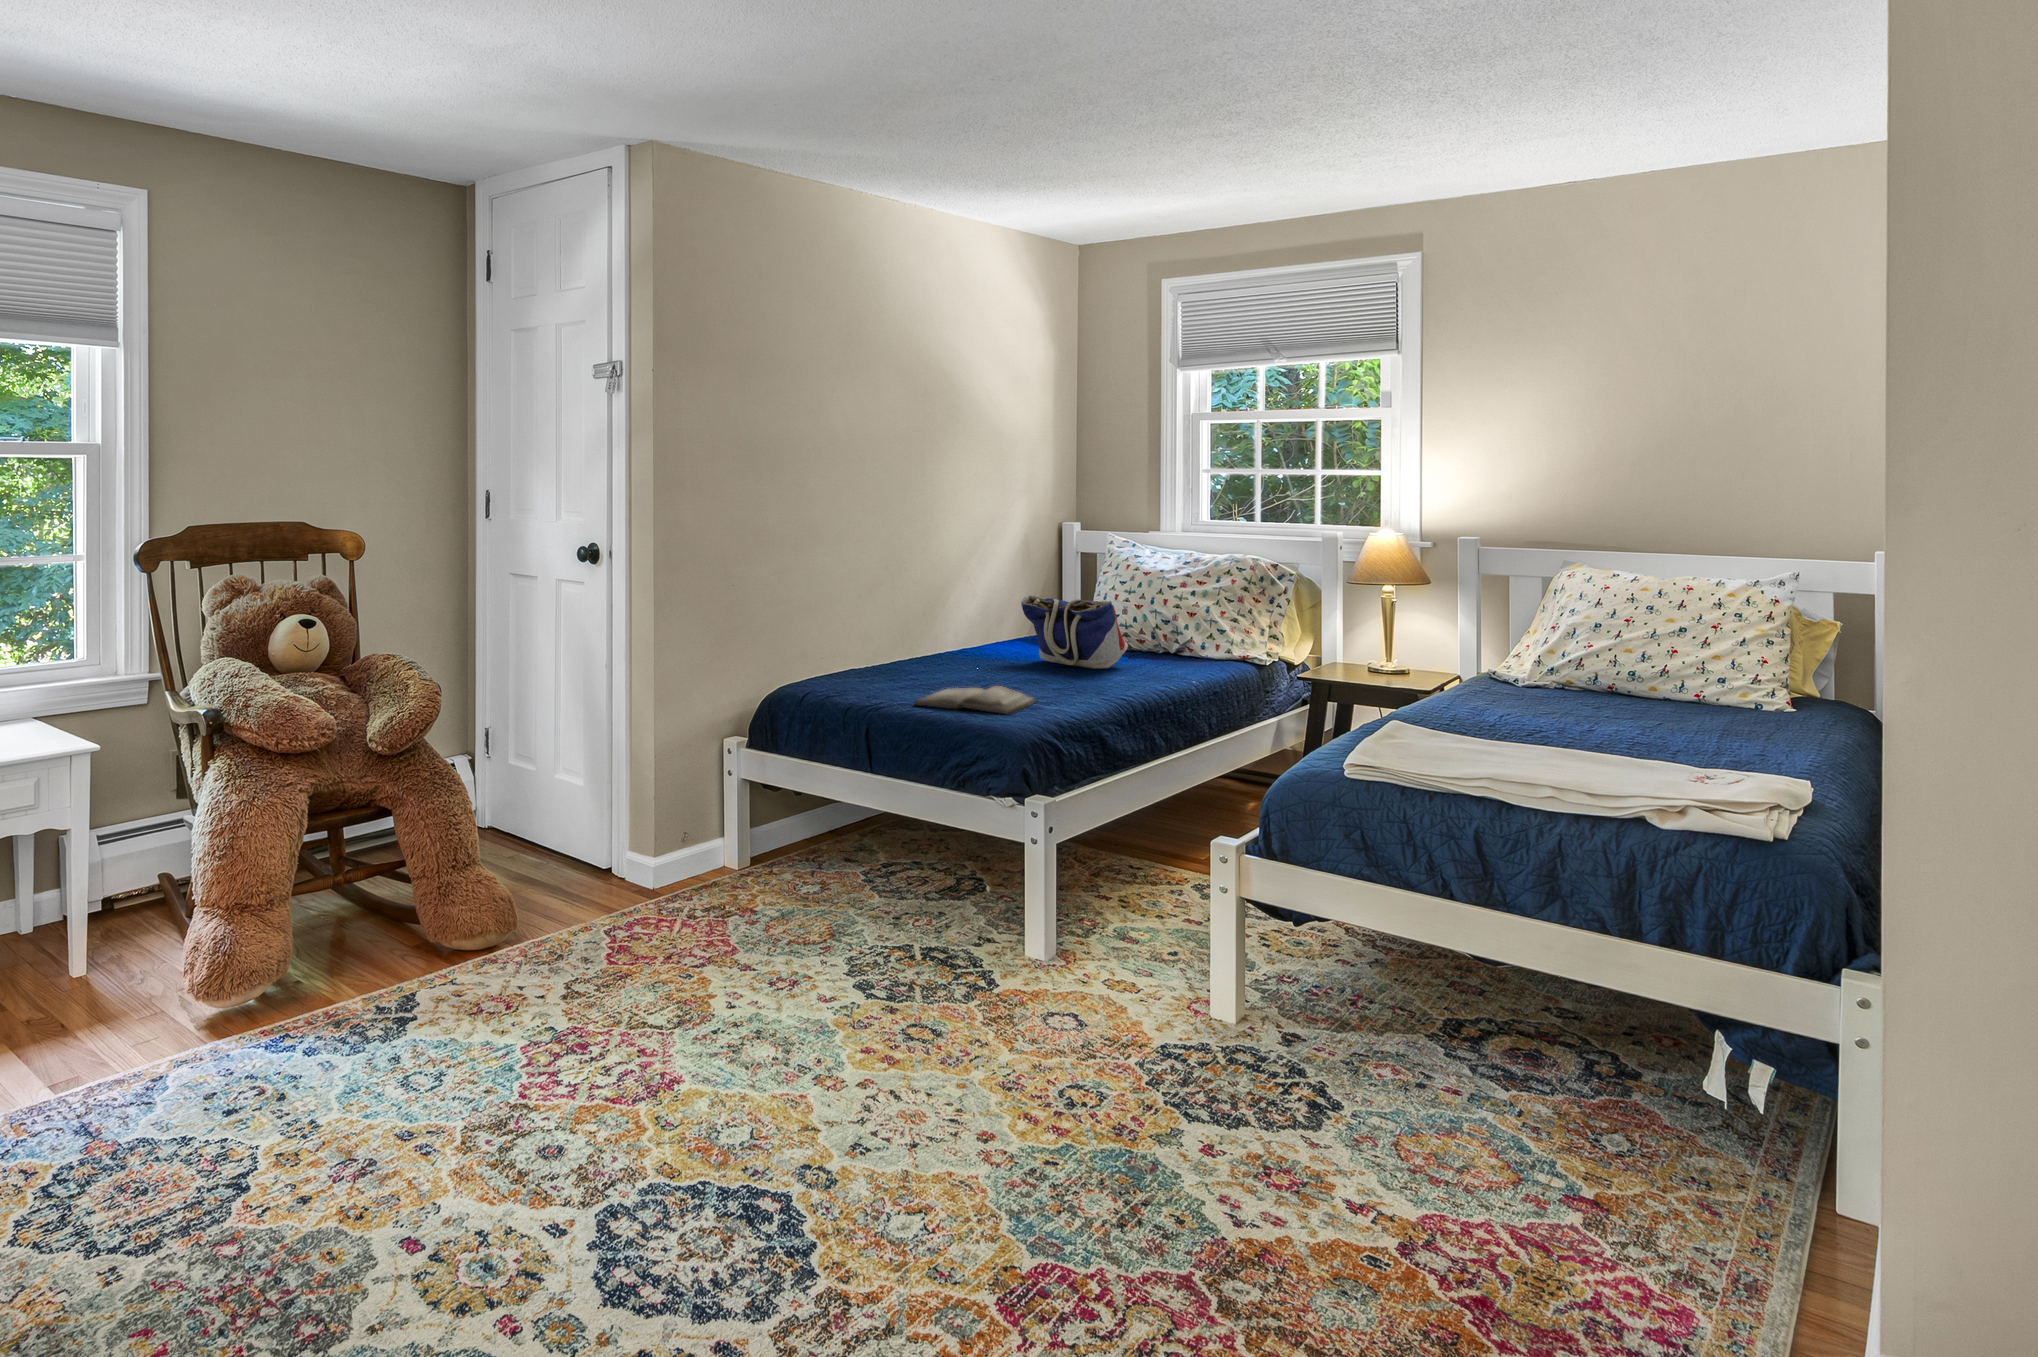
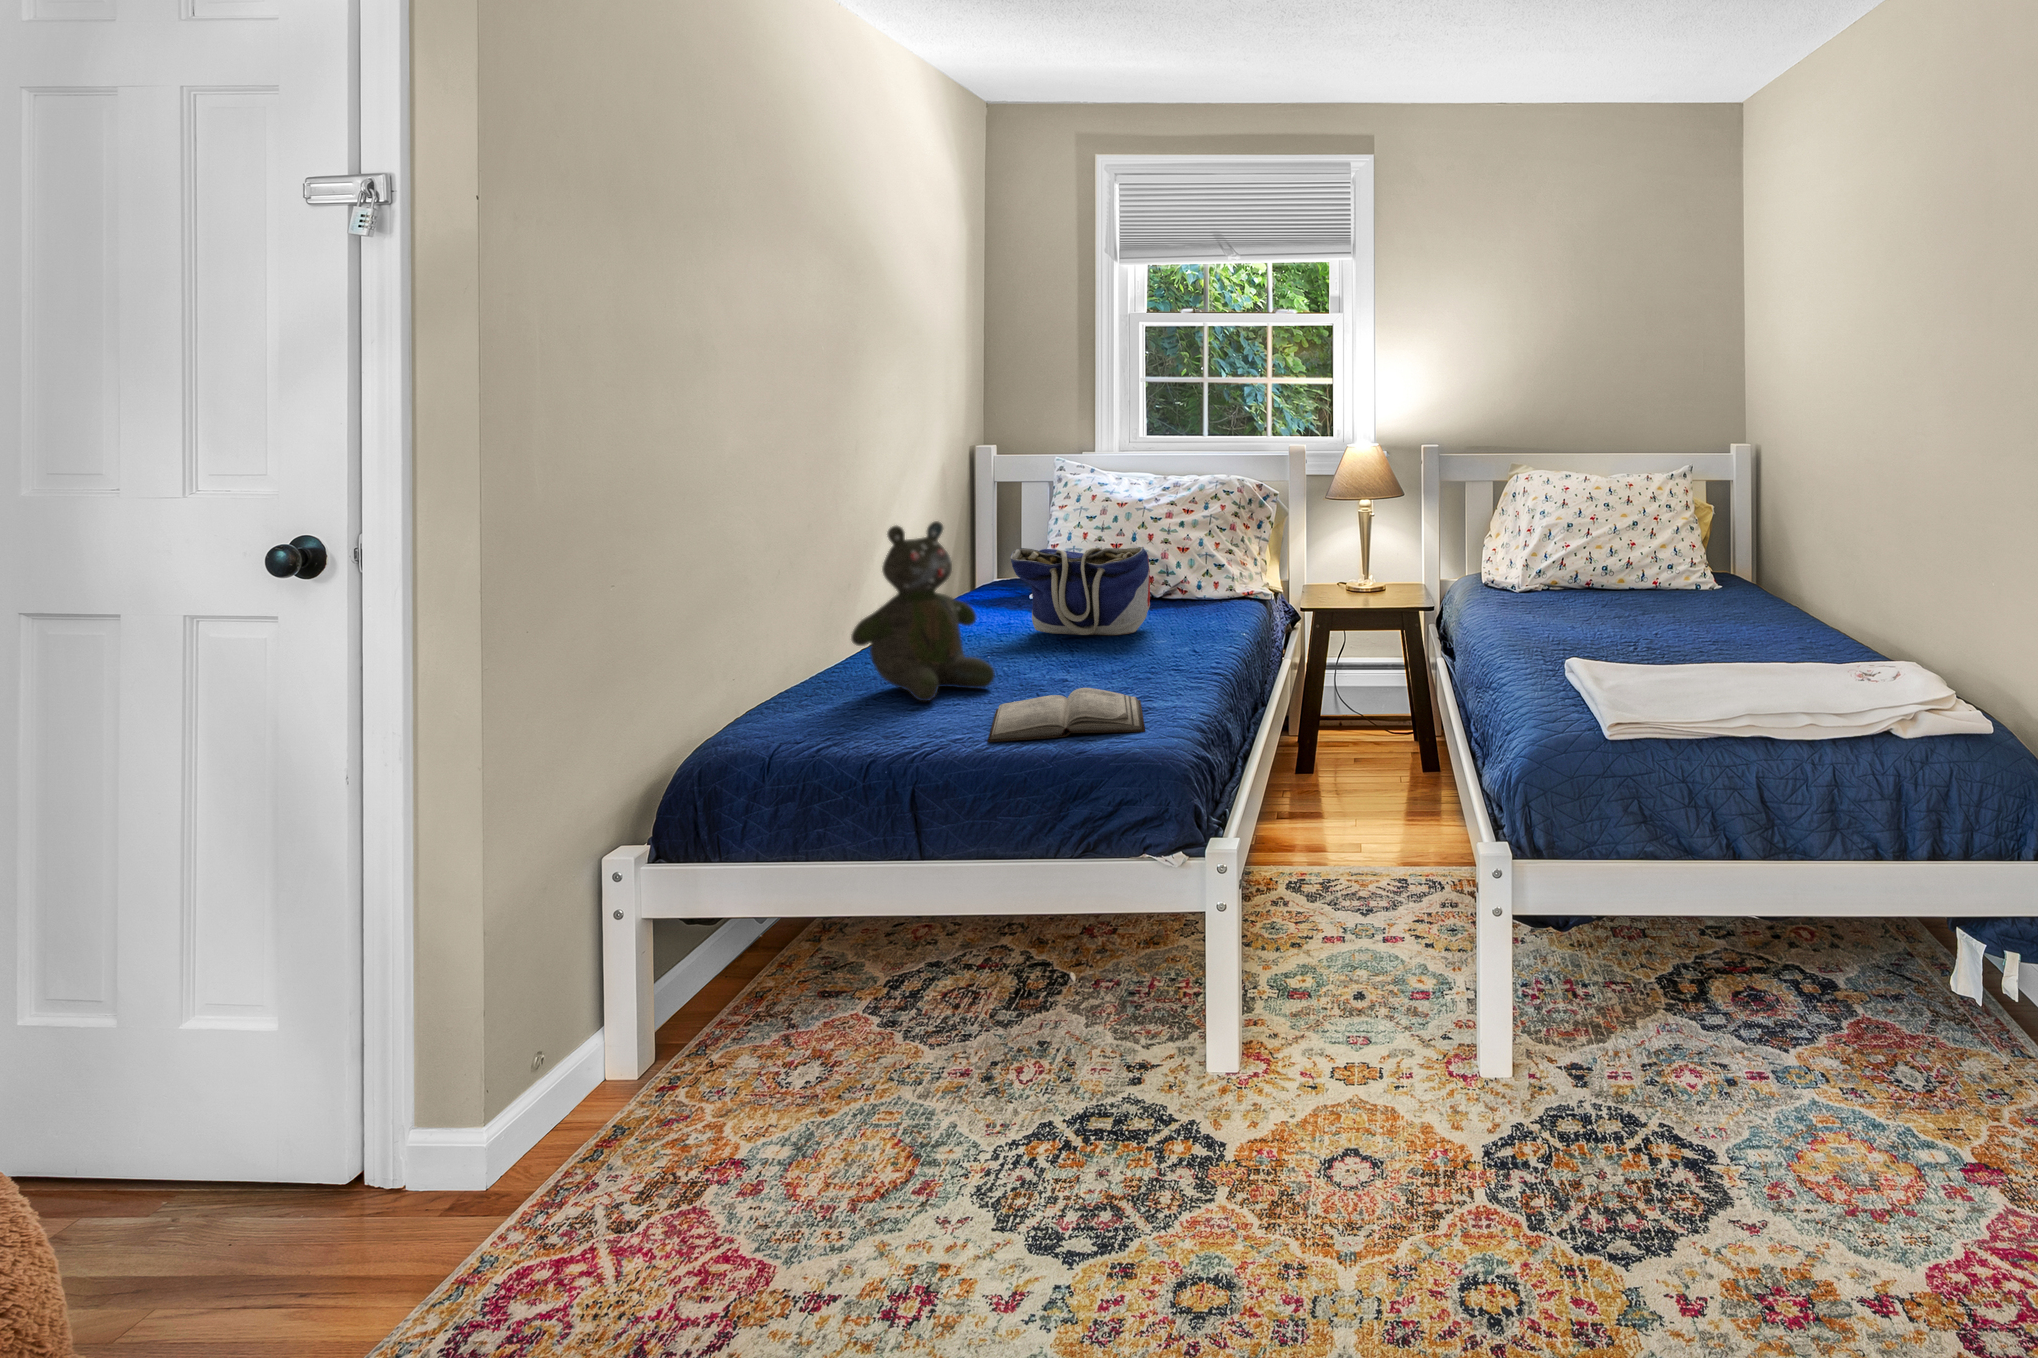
teddy bear: none [877,566,967,683] -> present [851,521,995,701]

